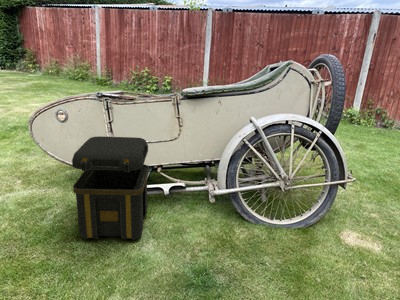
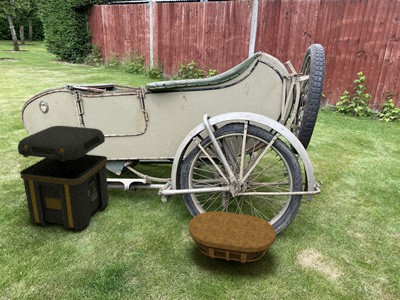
basket: none [251,206,330,249] -> present [189,211,276,263]

